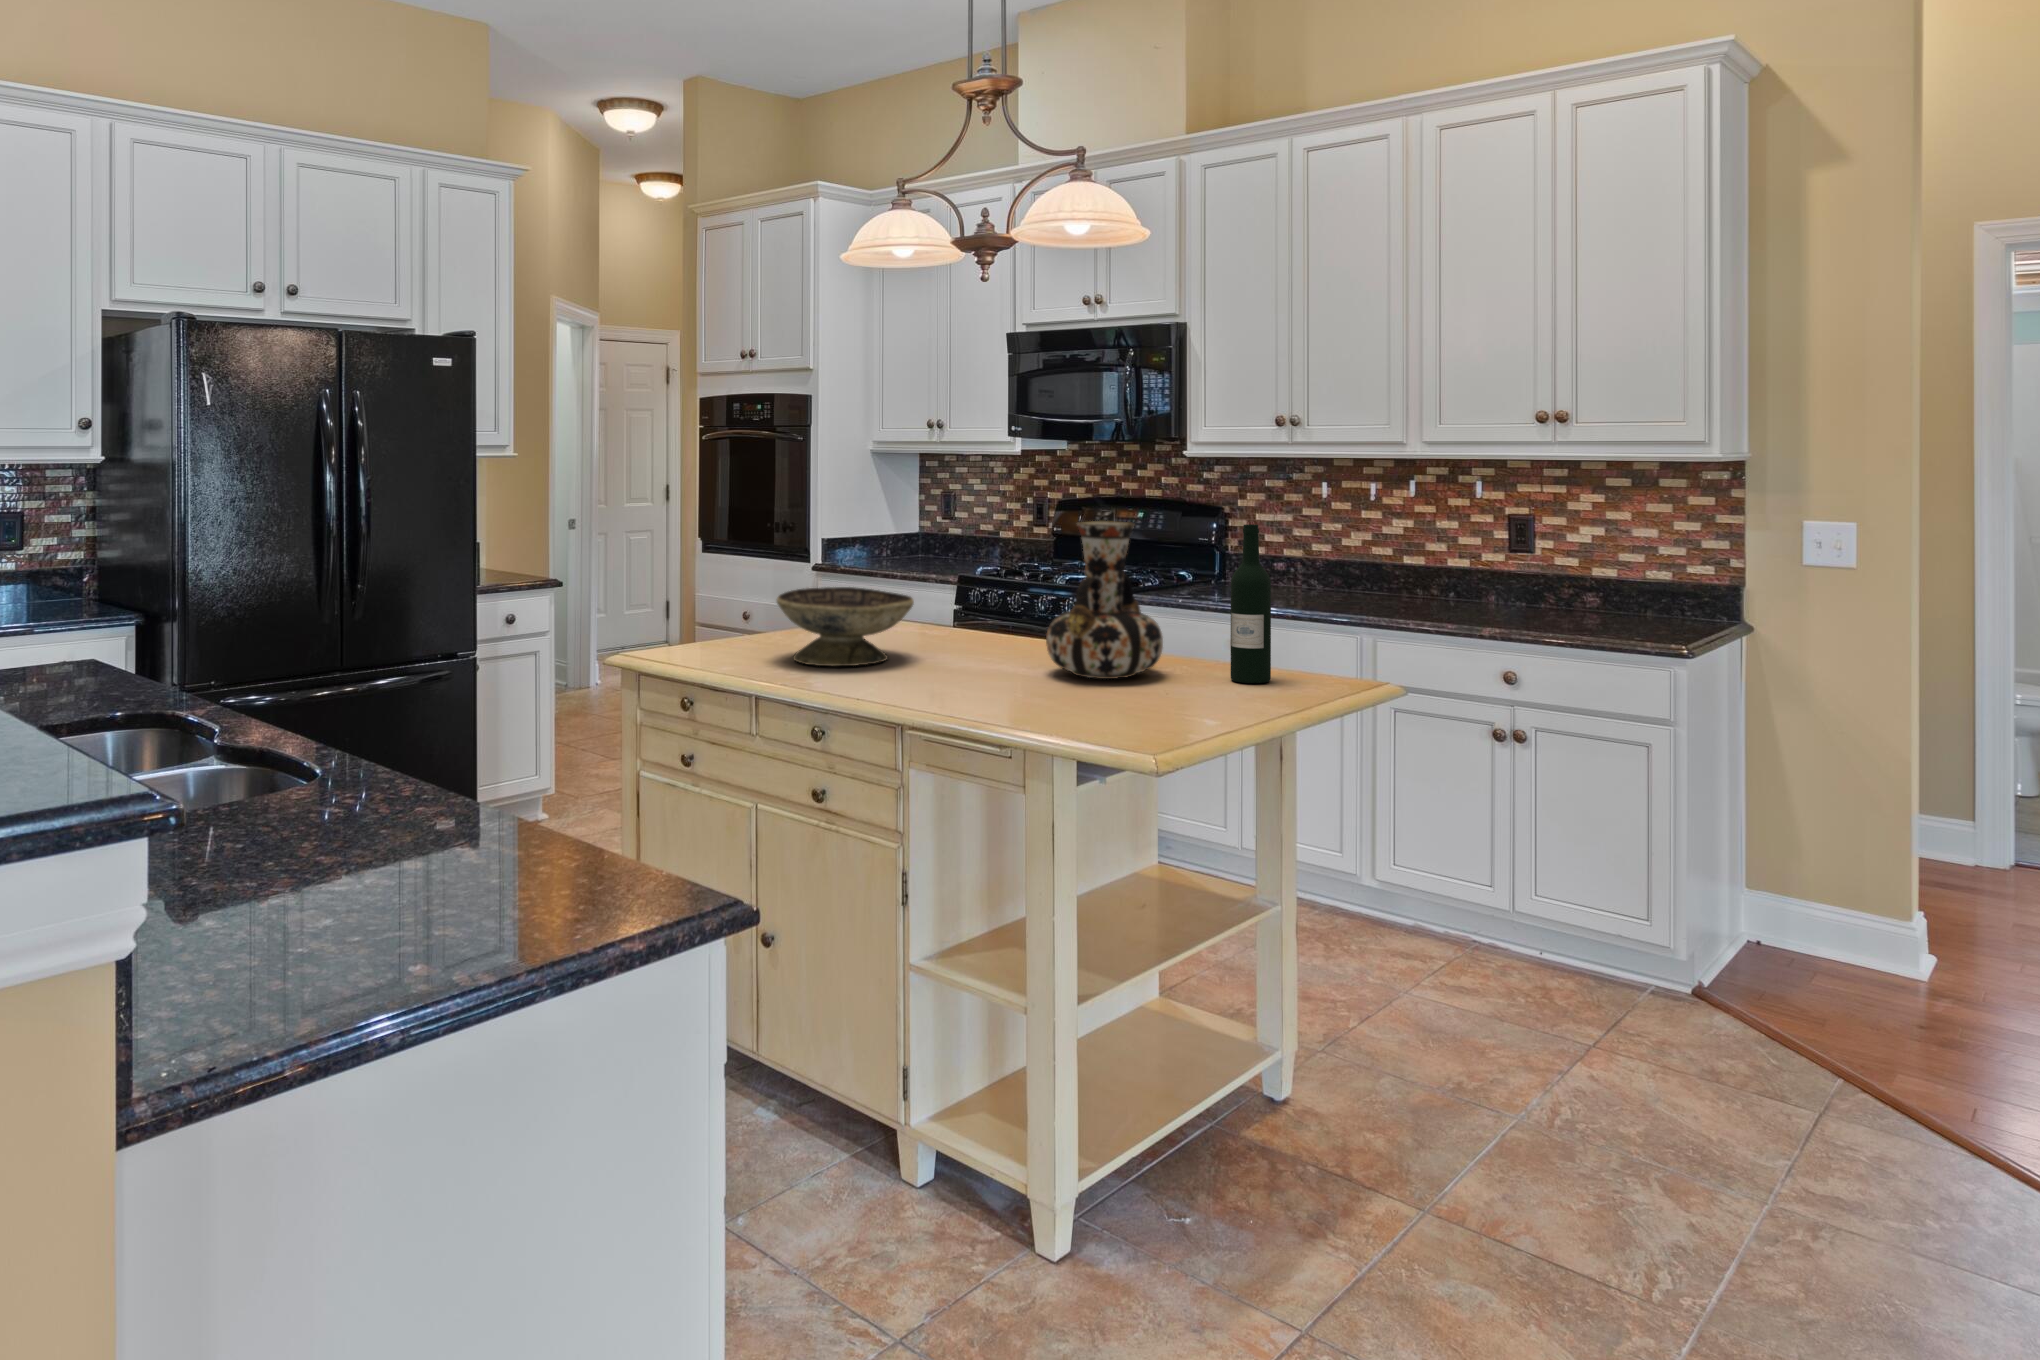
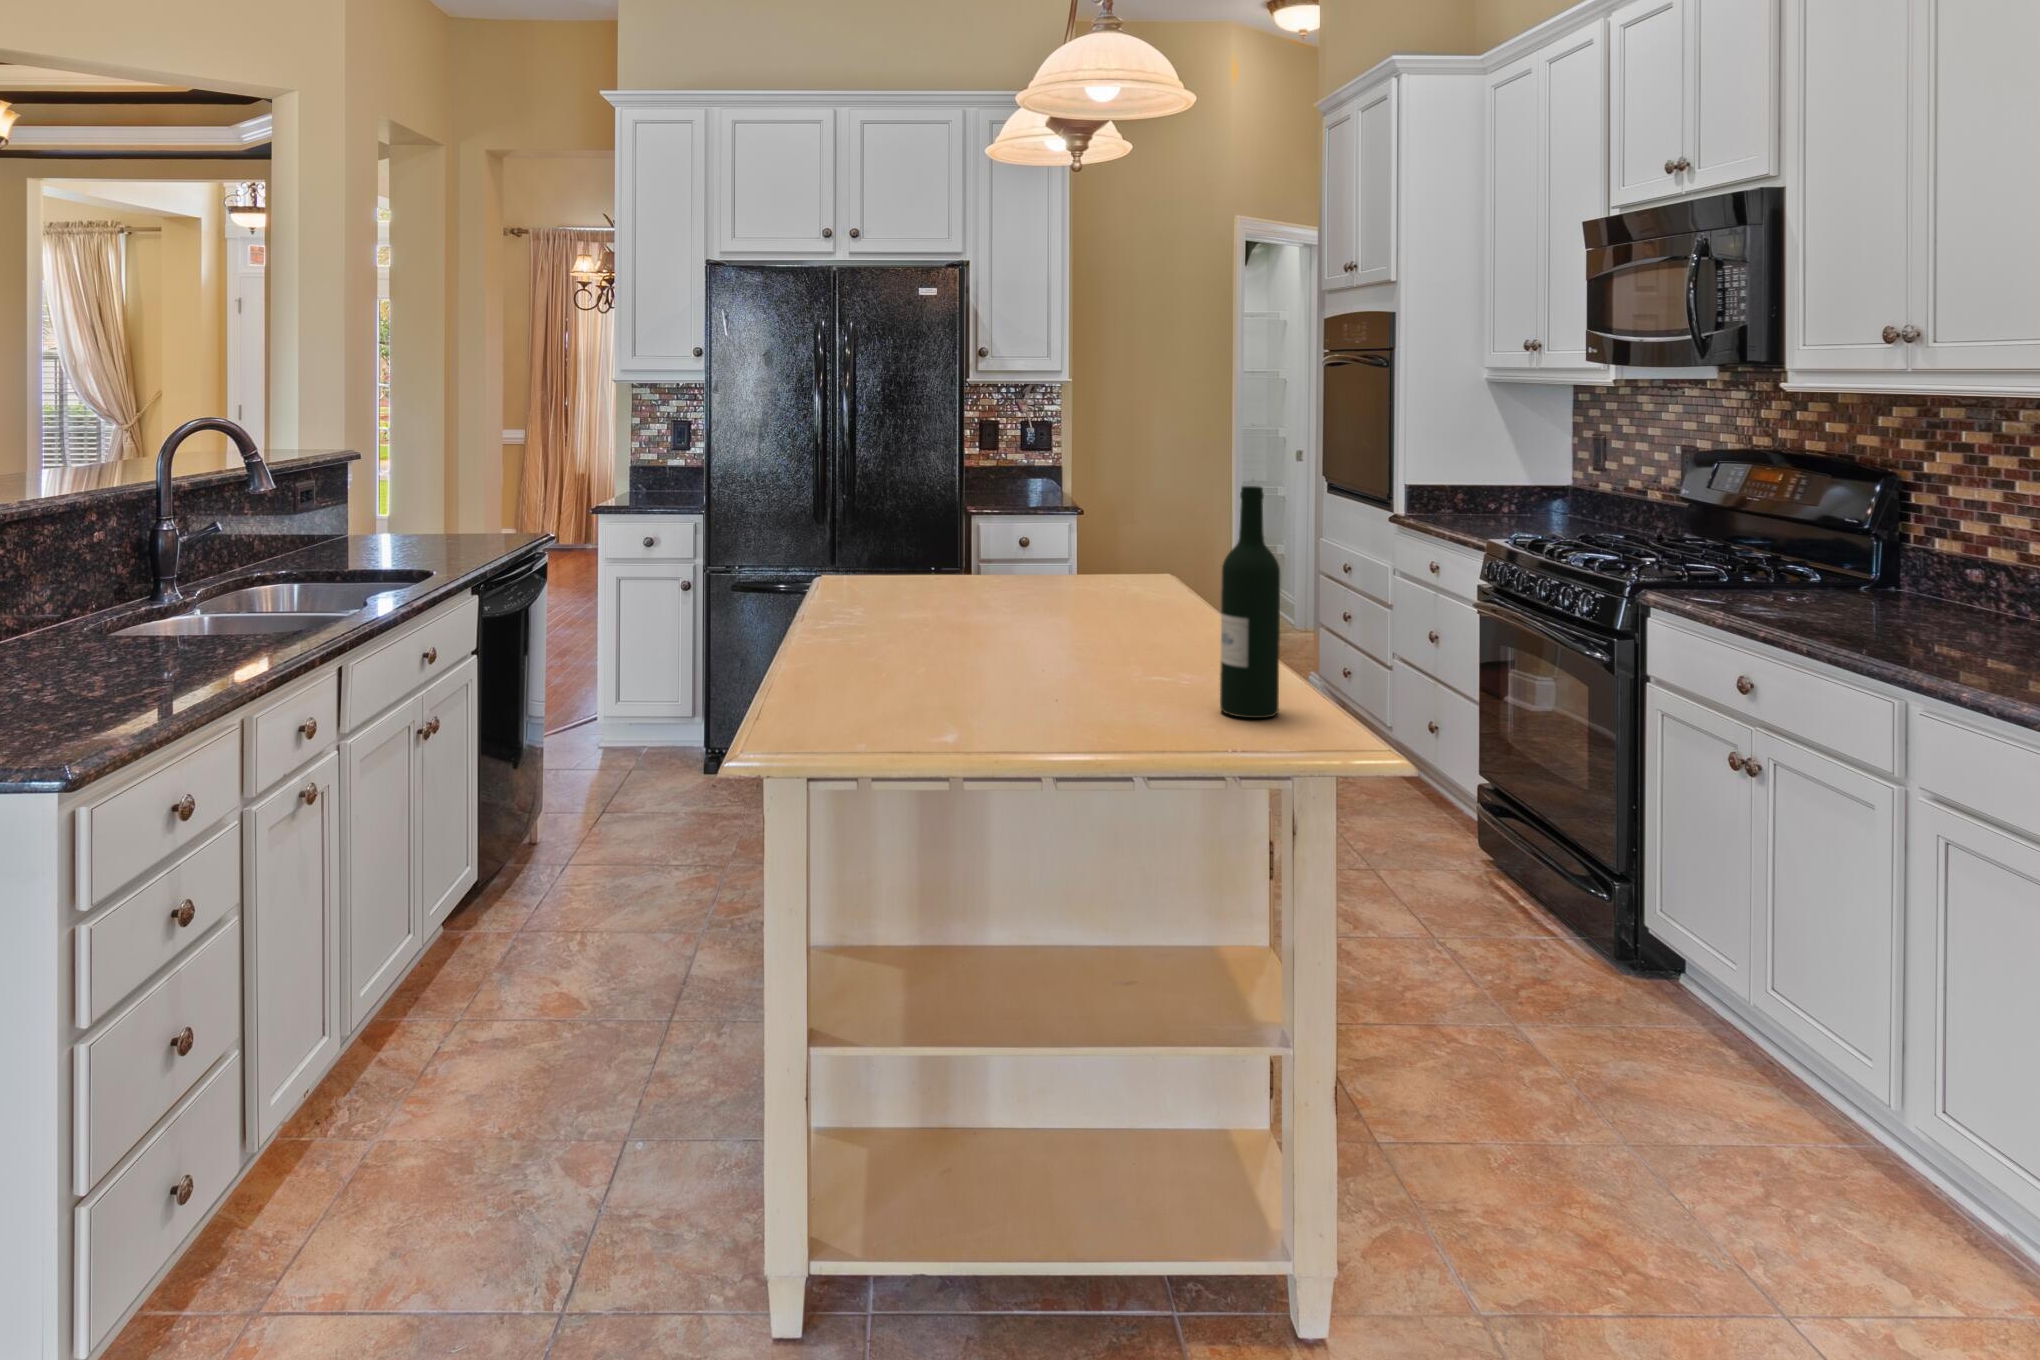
vase: present [1046,521,1163,679] -> none [1031,469,1196,679]
decorative bowl: present [777,587,914,666] -> none [865,527,1017,619]

